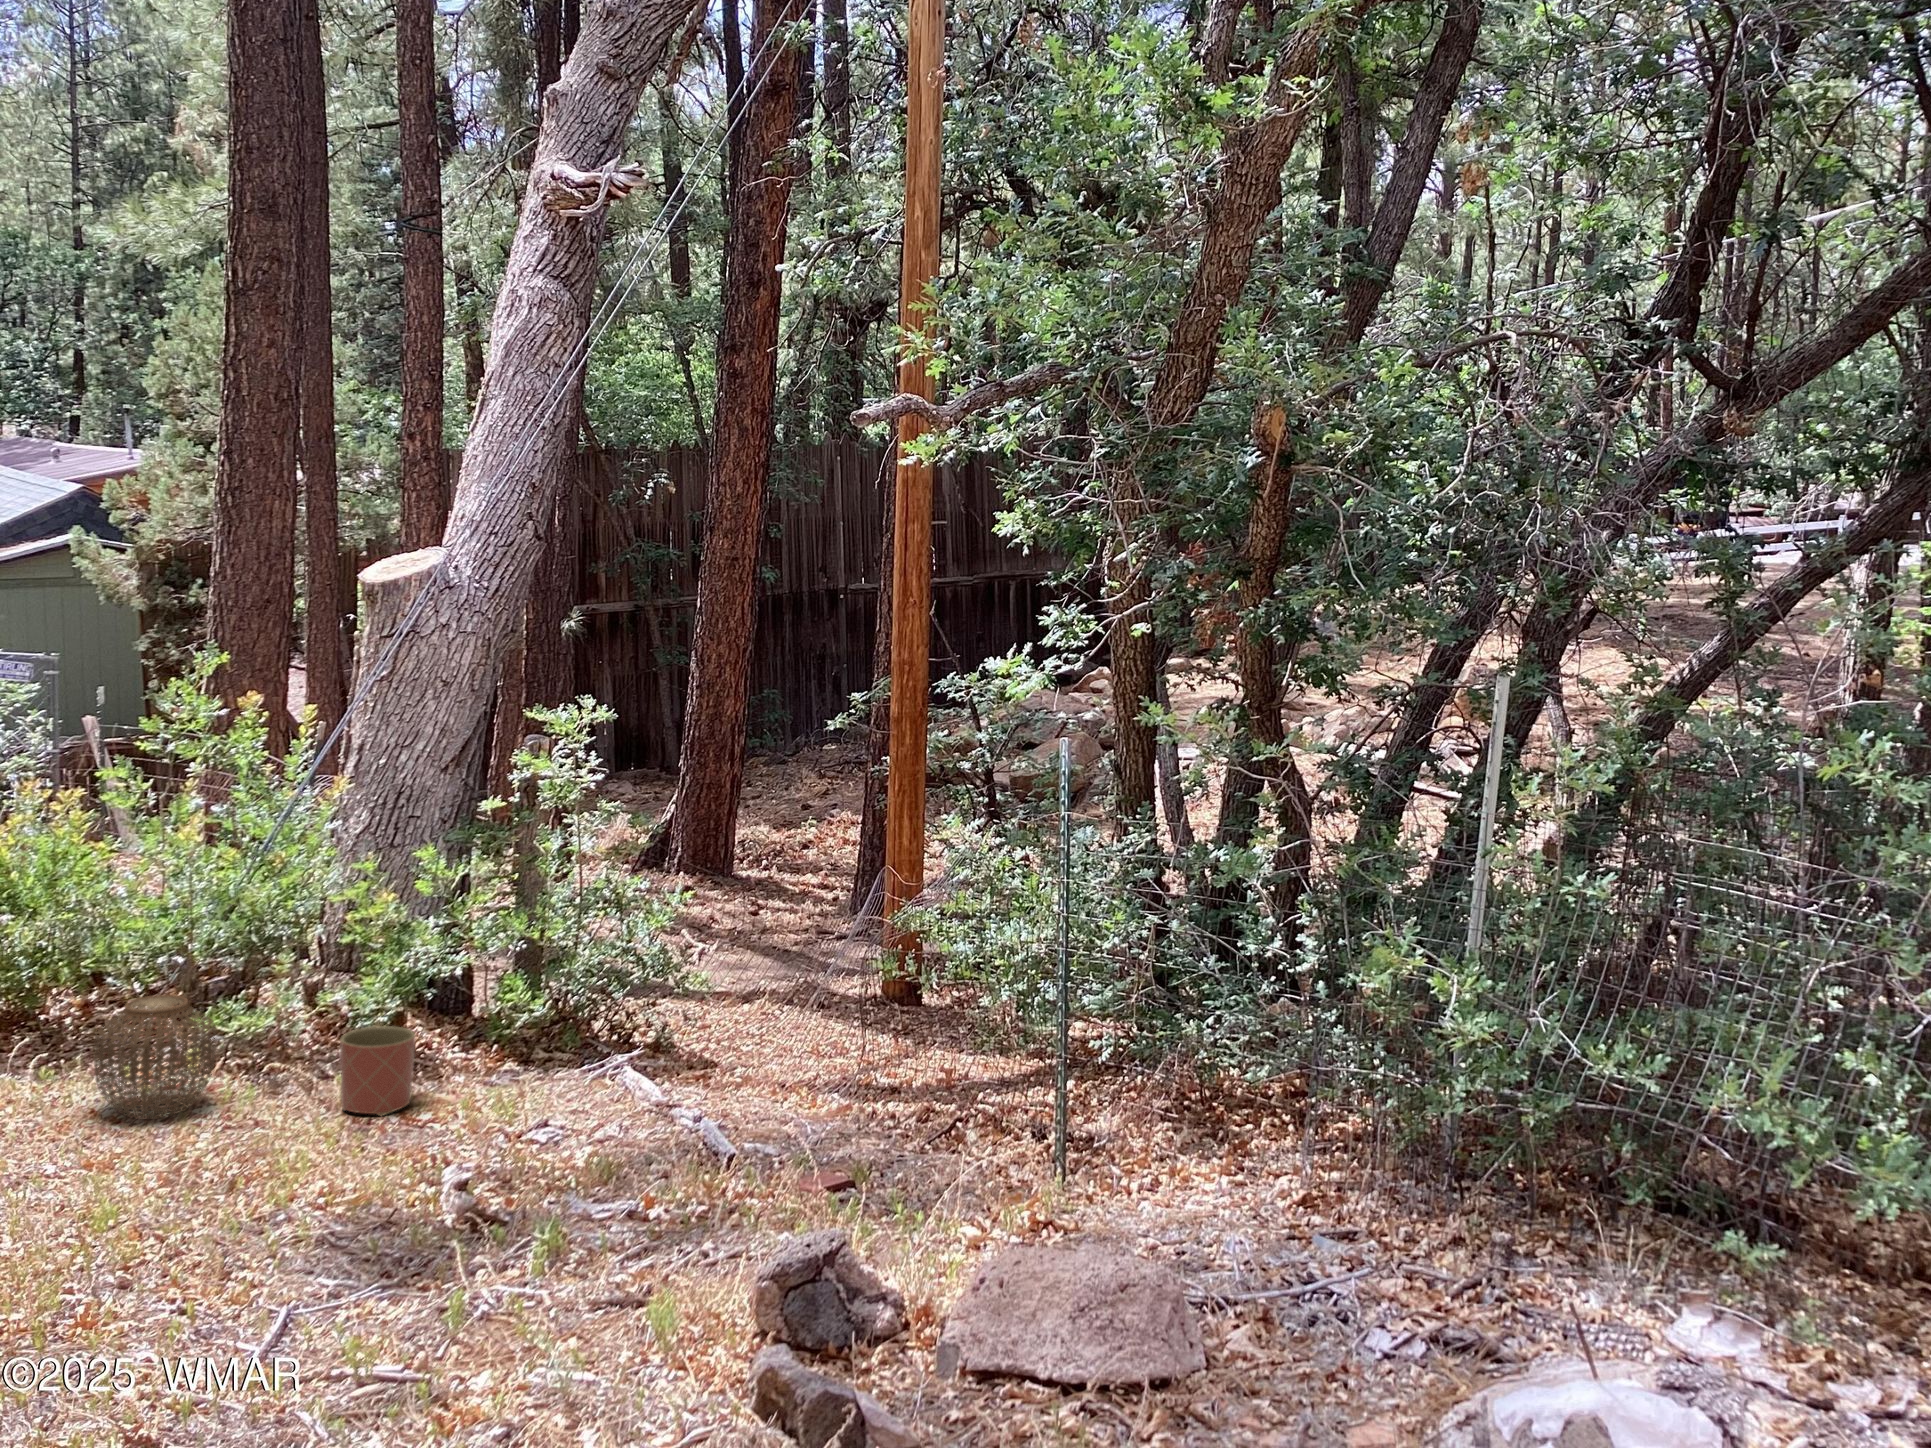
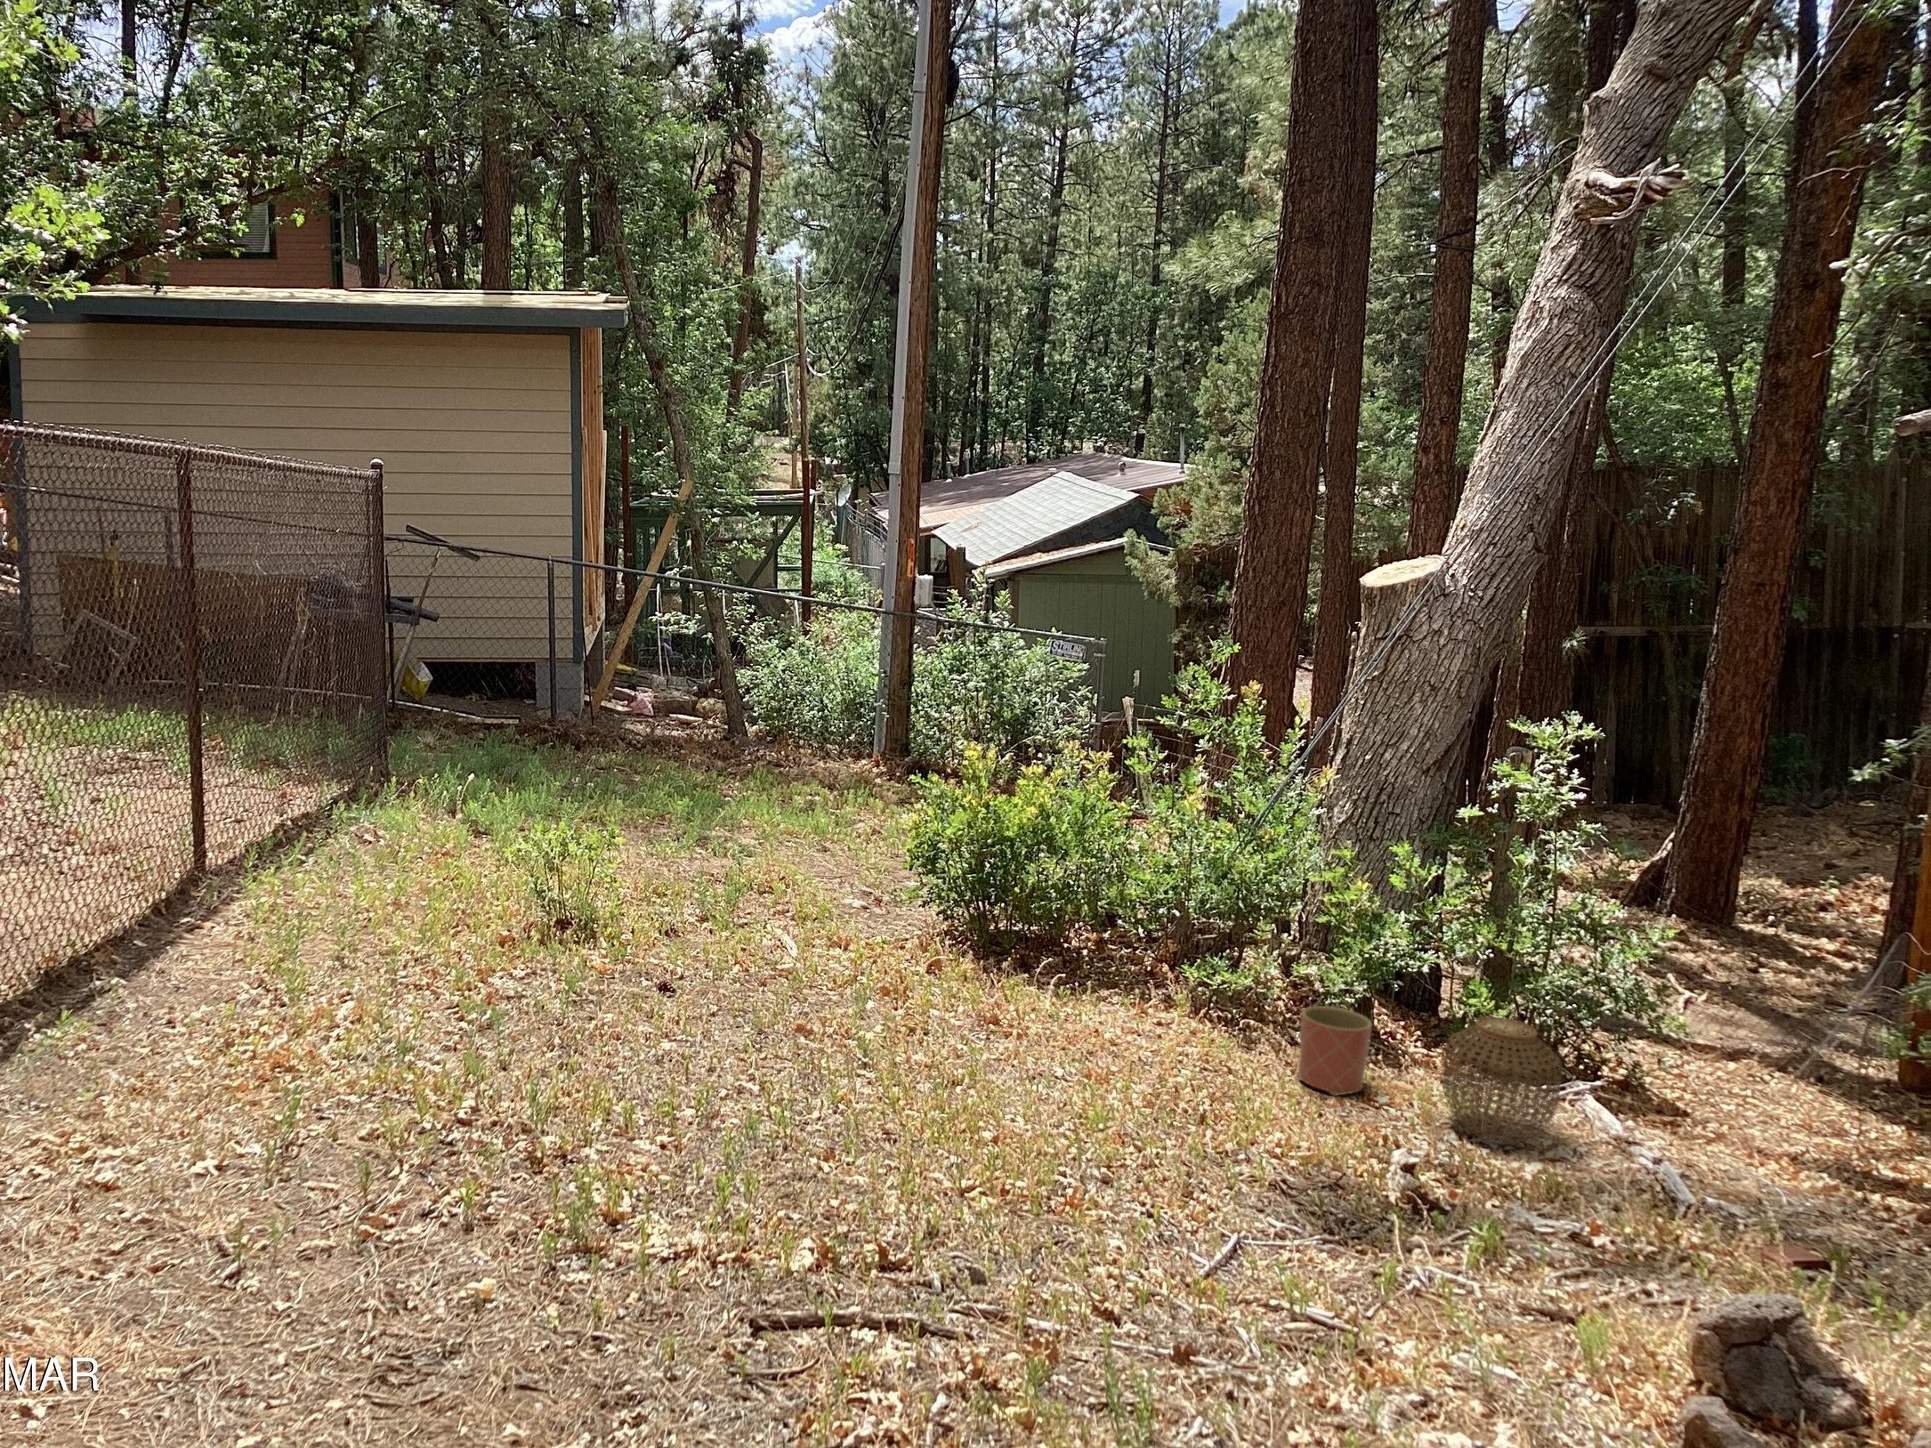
woven basket: present [95,995,216,1119] -> present [1443,1016,1562,1145]

